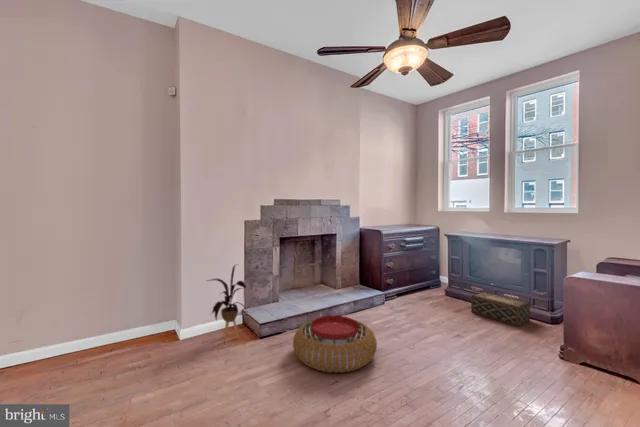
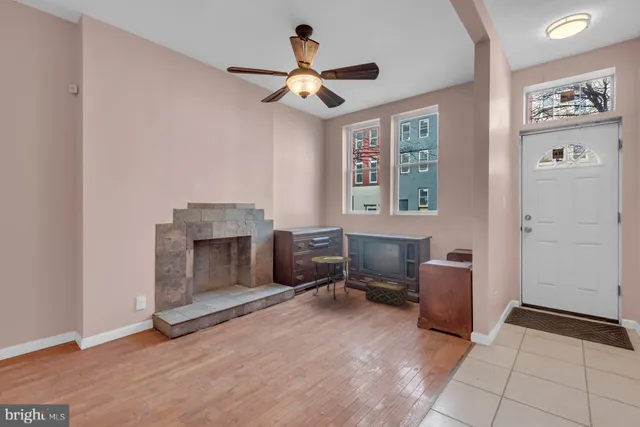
side table: none [404,259,453,310] -> present [311,256,351,299]
house plant: present [212,266,246,342] -> none [111,268,157,346]
pouf: present [293,316,377,373] -> none [204,310,282,360]

